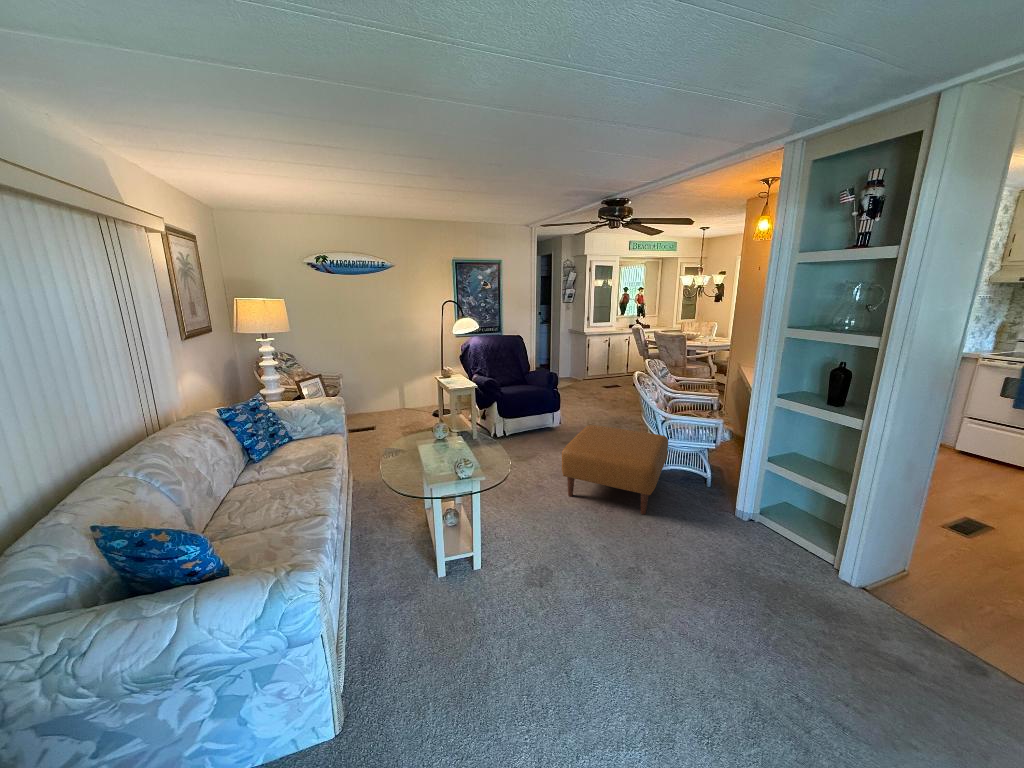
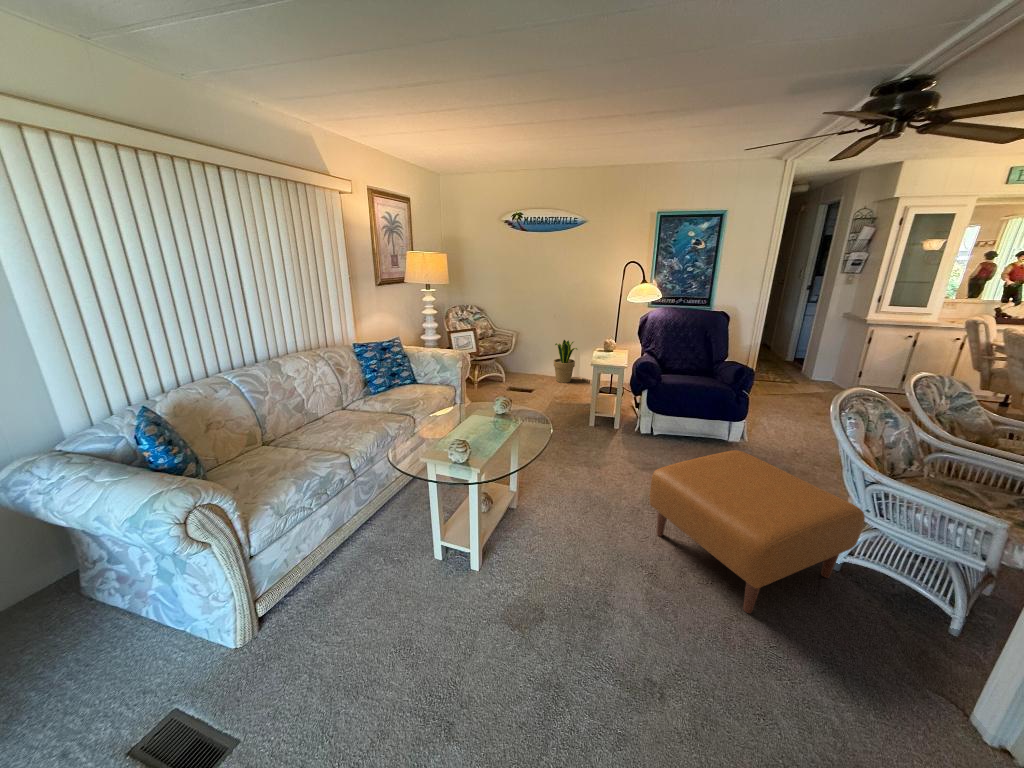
potted plant: none [382,374,405,416] -> present [554,340,577,383]

